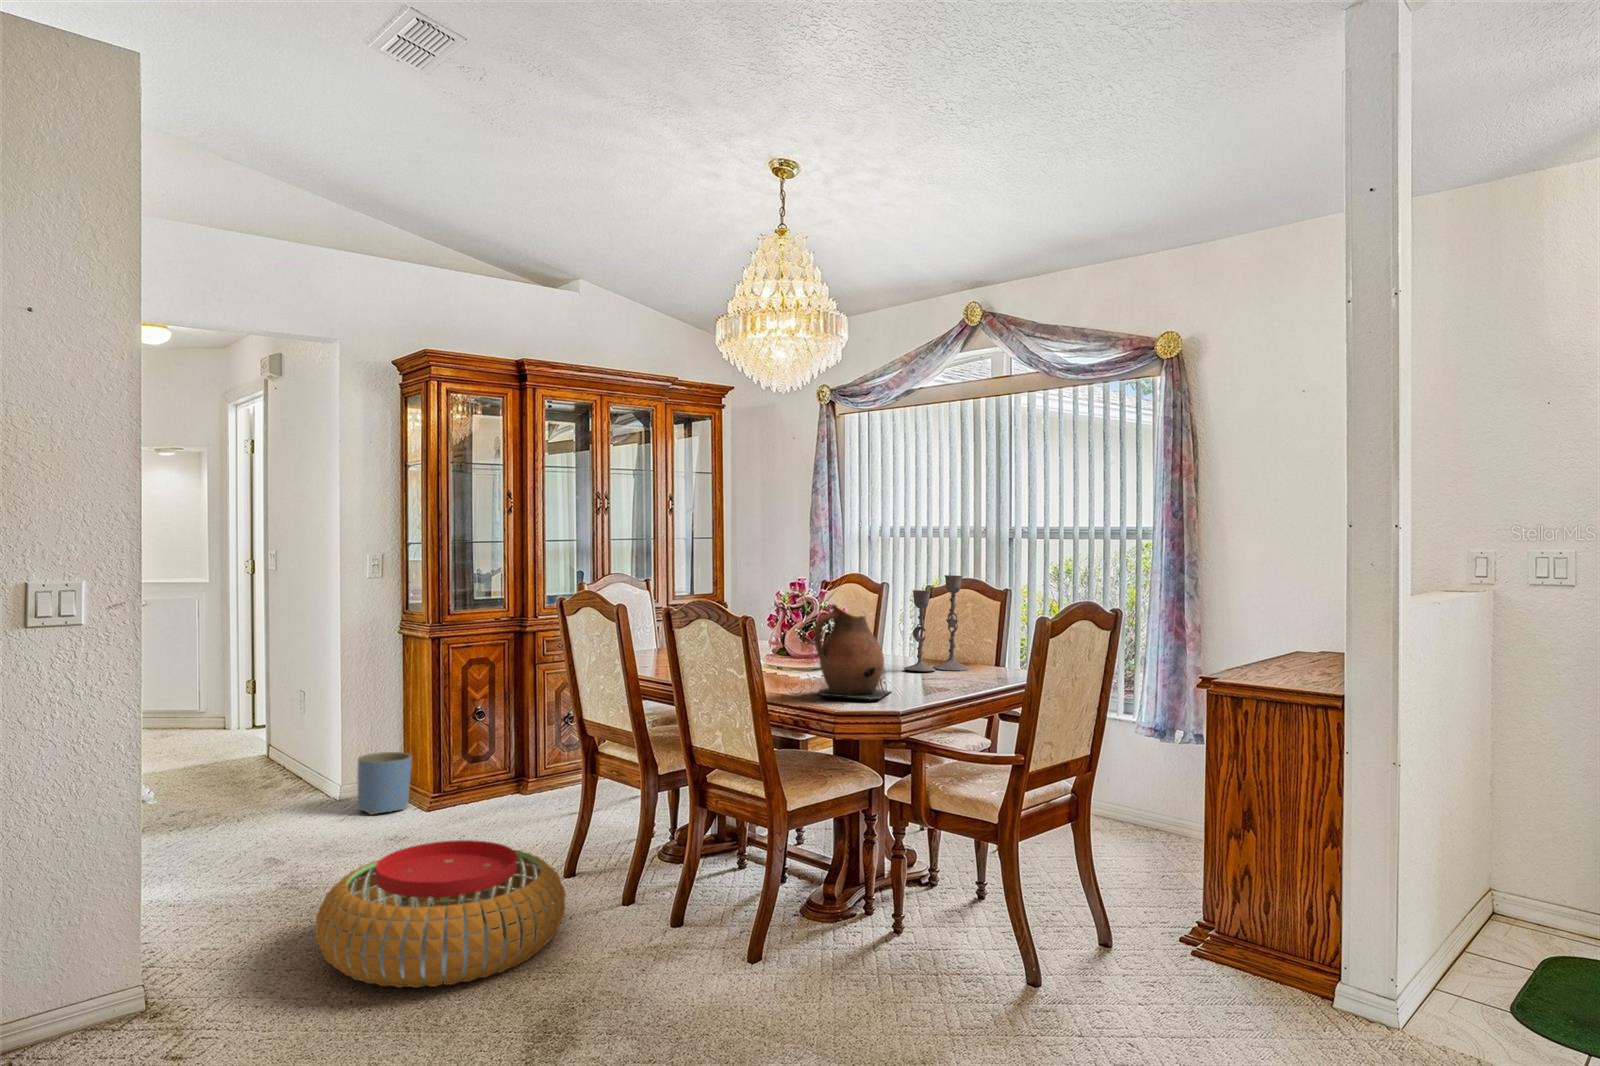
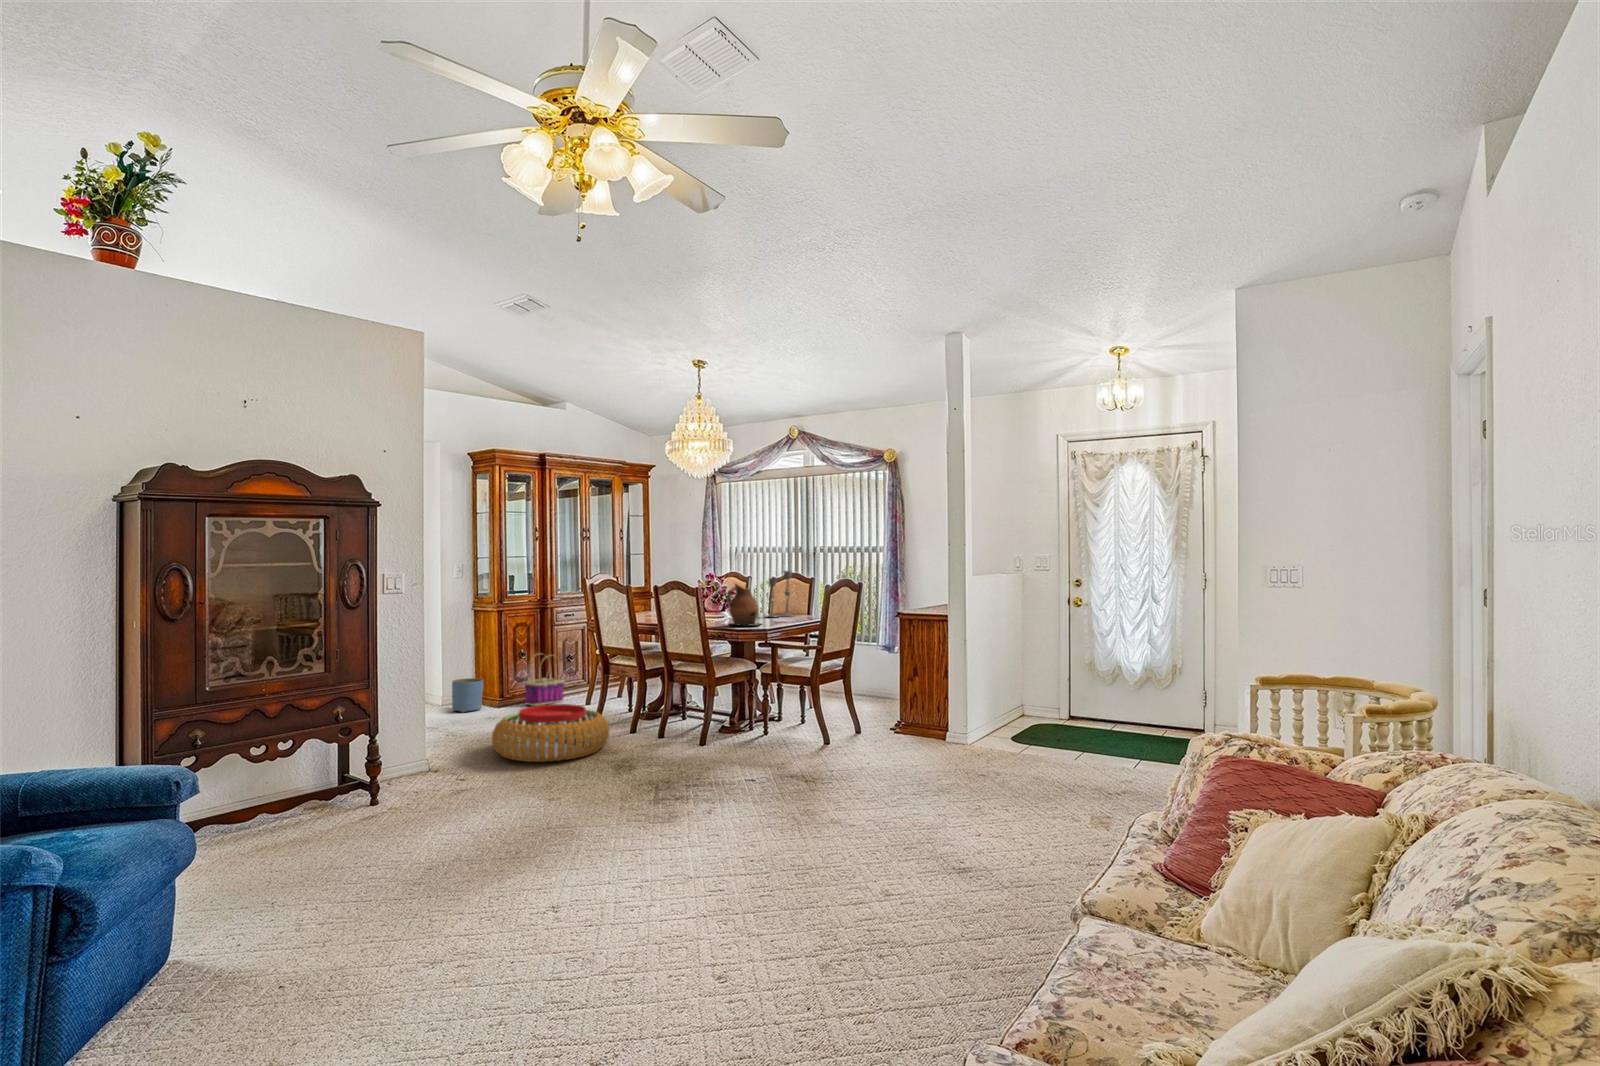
basket: none [482,712,554,807] -> present [525,654,565,706]

